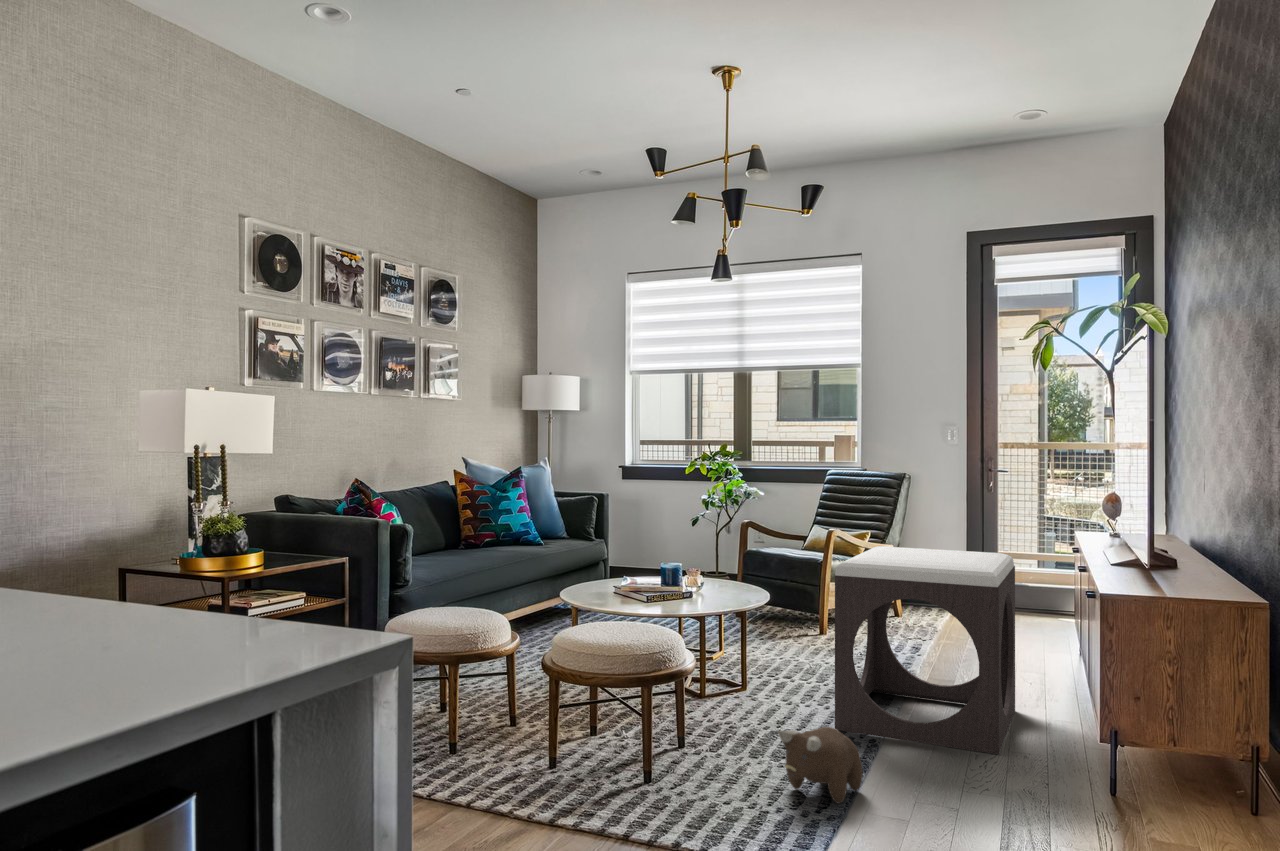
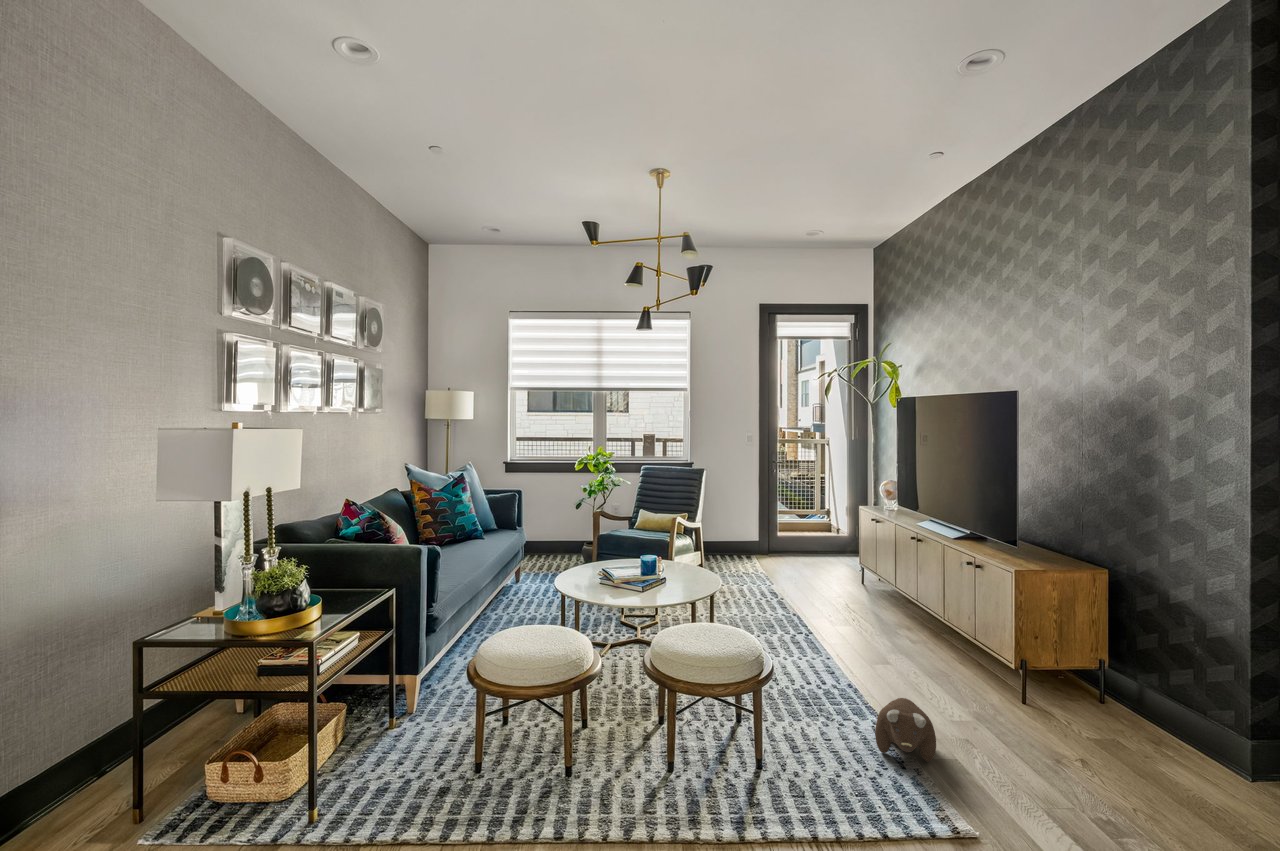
footstool: present [835,546,1015,754] -> none [801,532,947,682]

